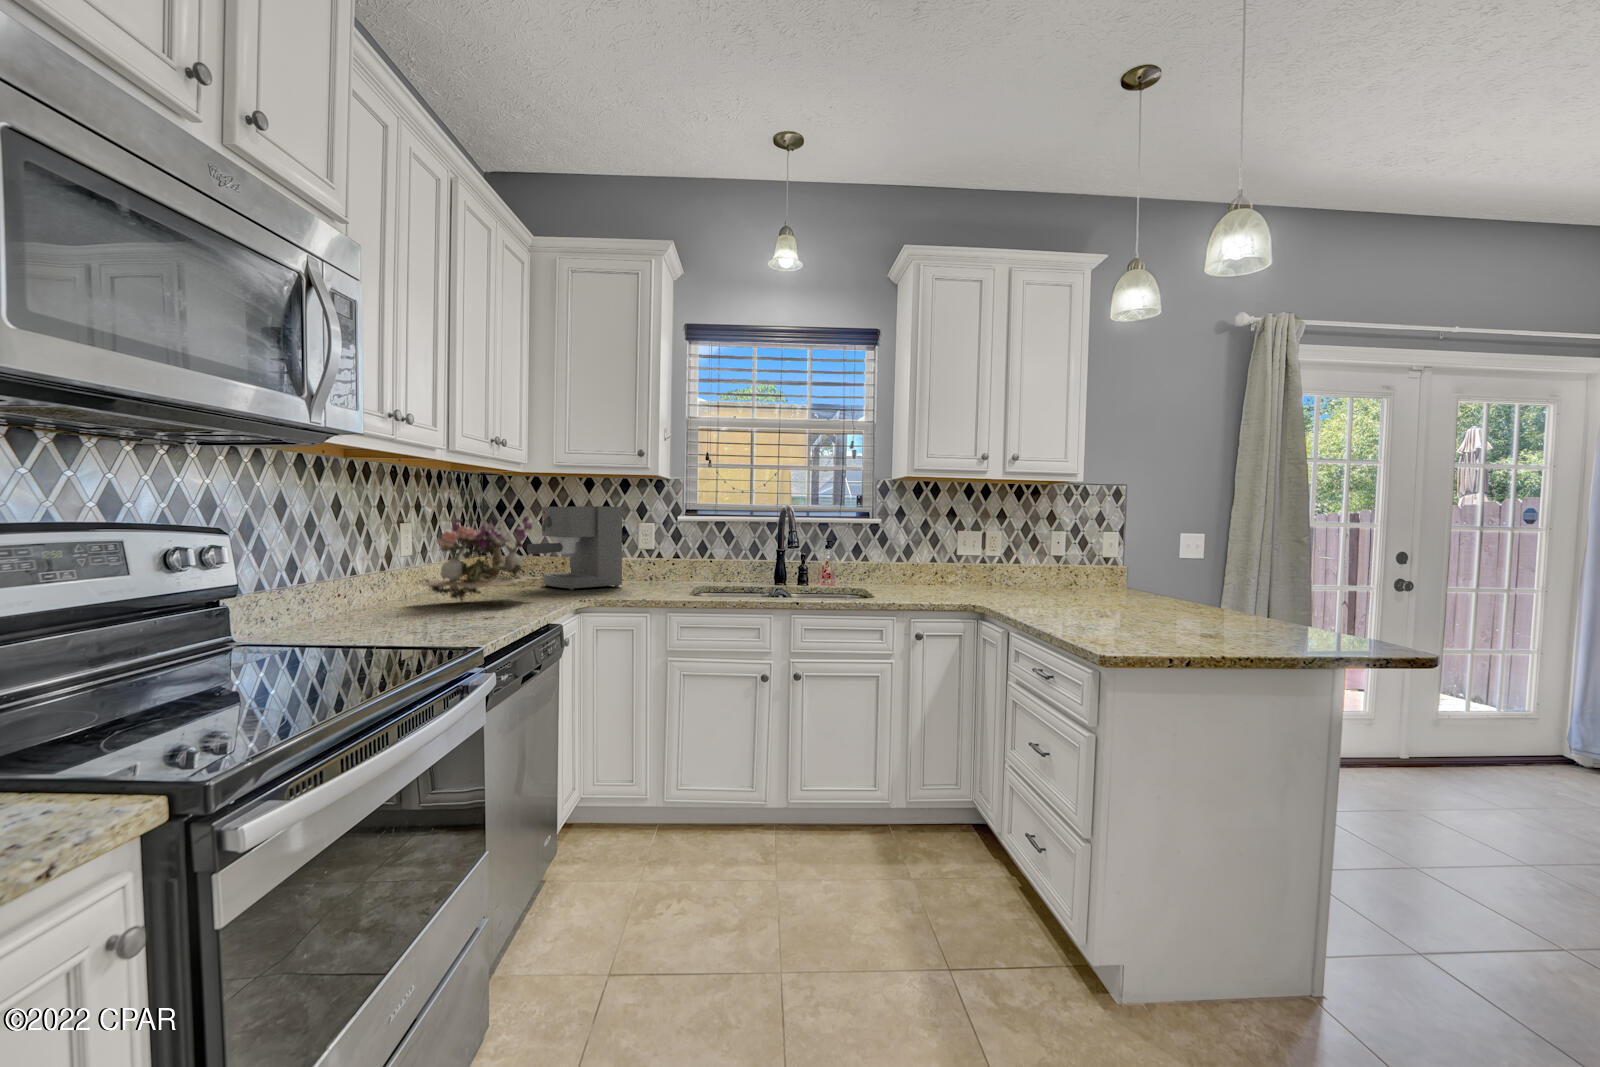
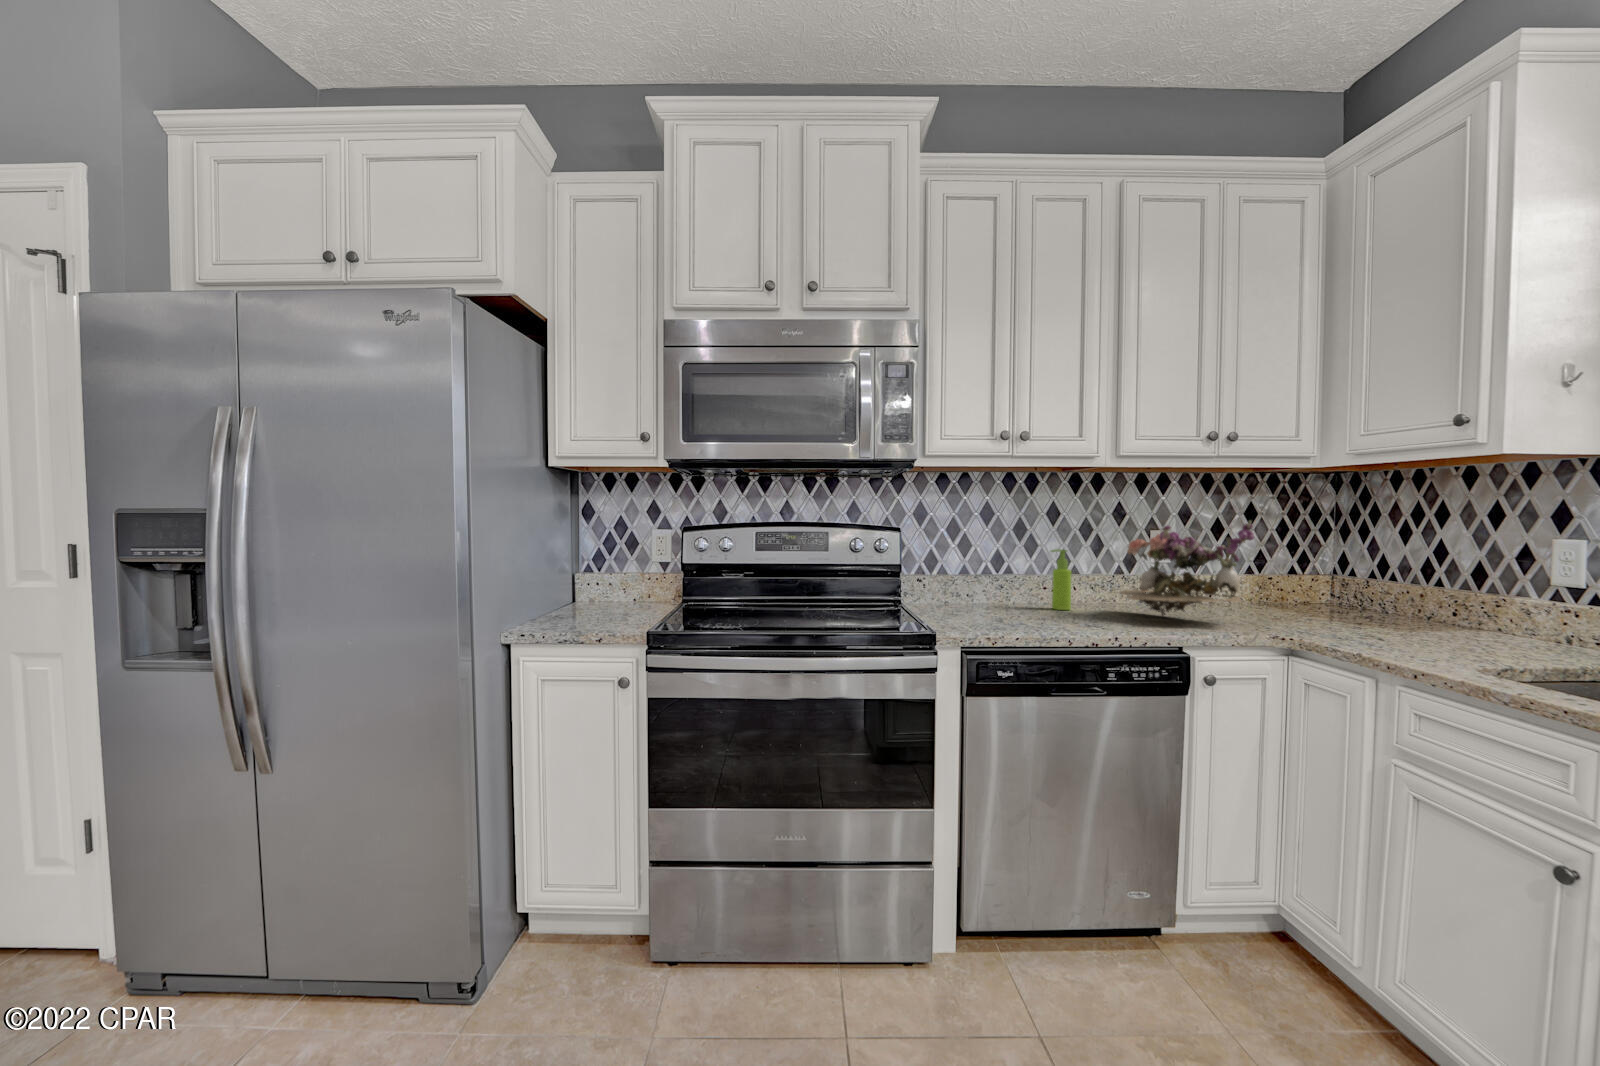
coffee maker: present [527,506,622,590] -> none [1309,510,1489,644]
soap dispenser: none [362,547,385,614] -> present [1051,549,1072,610]

